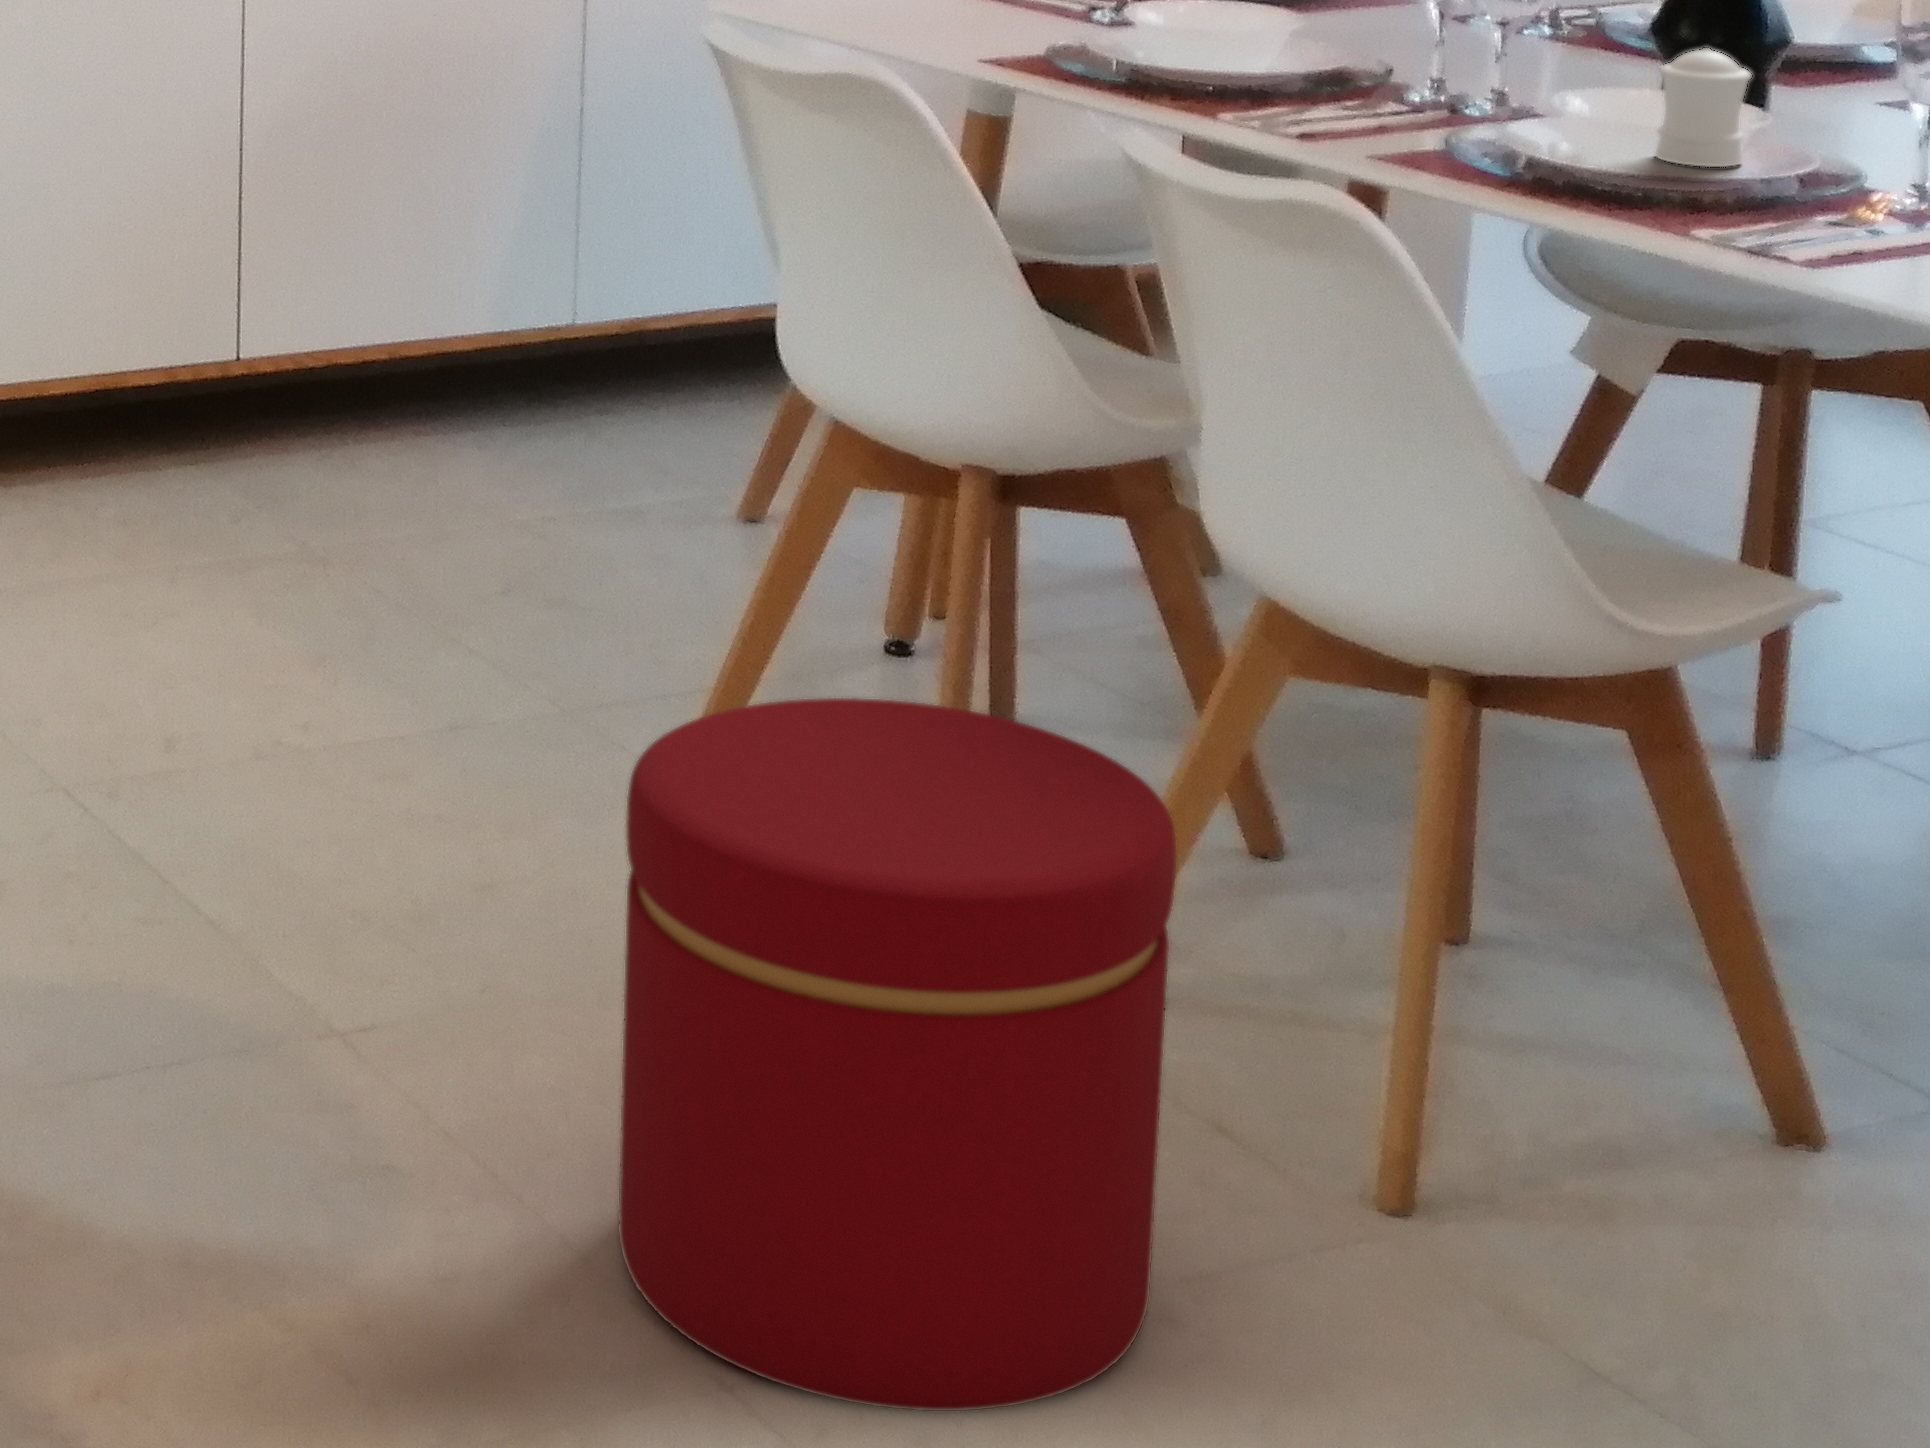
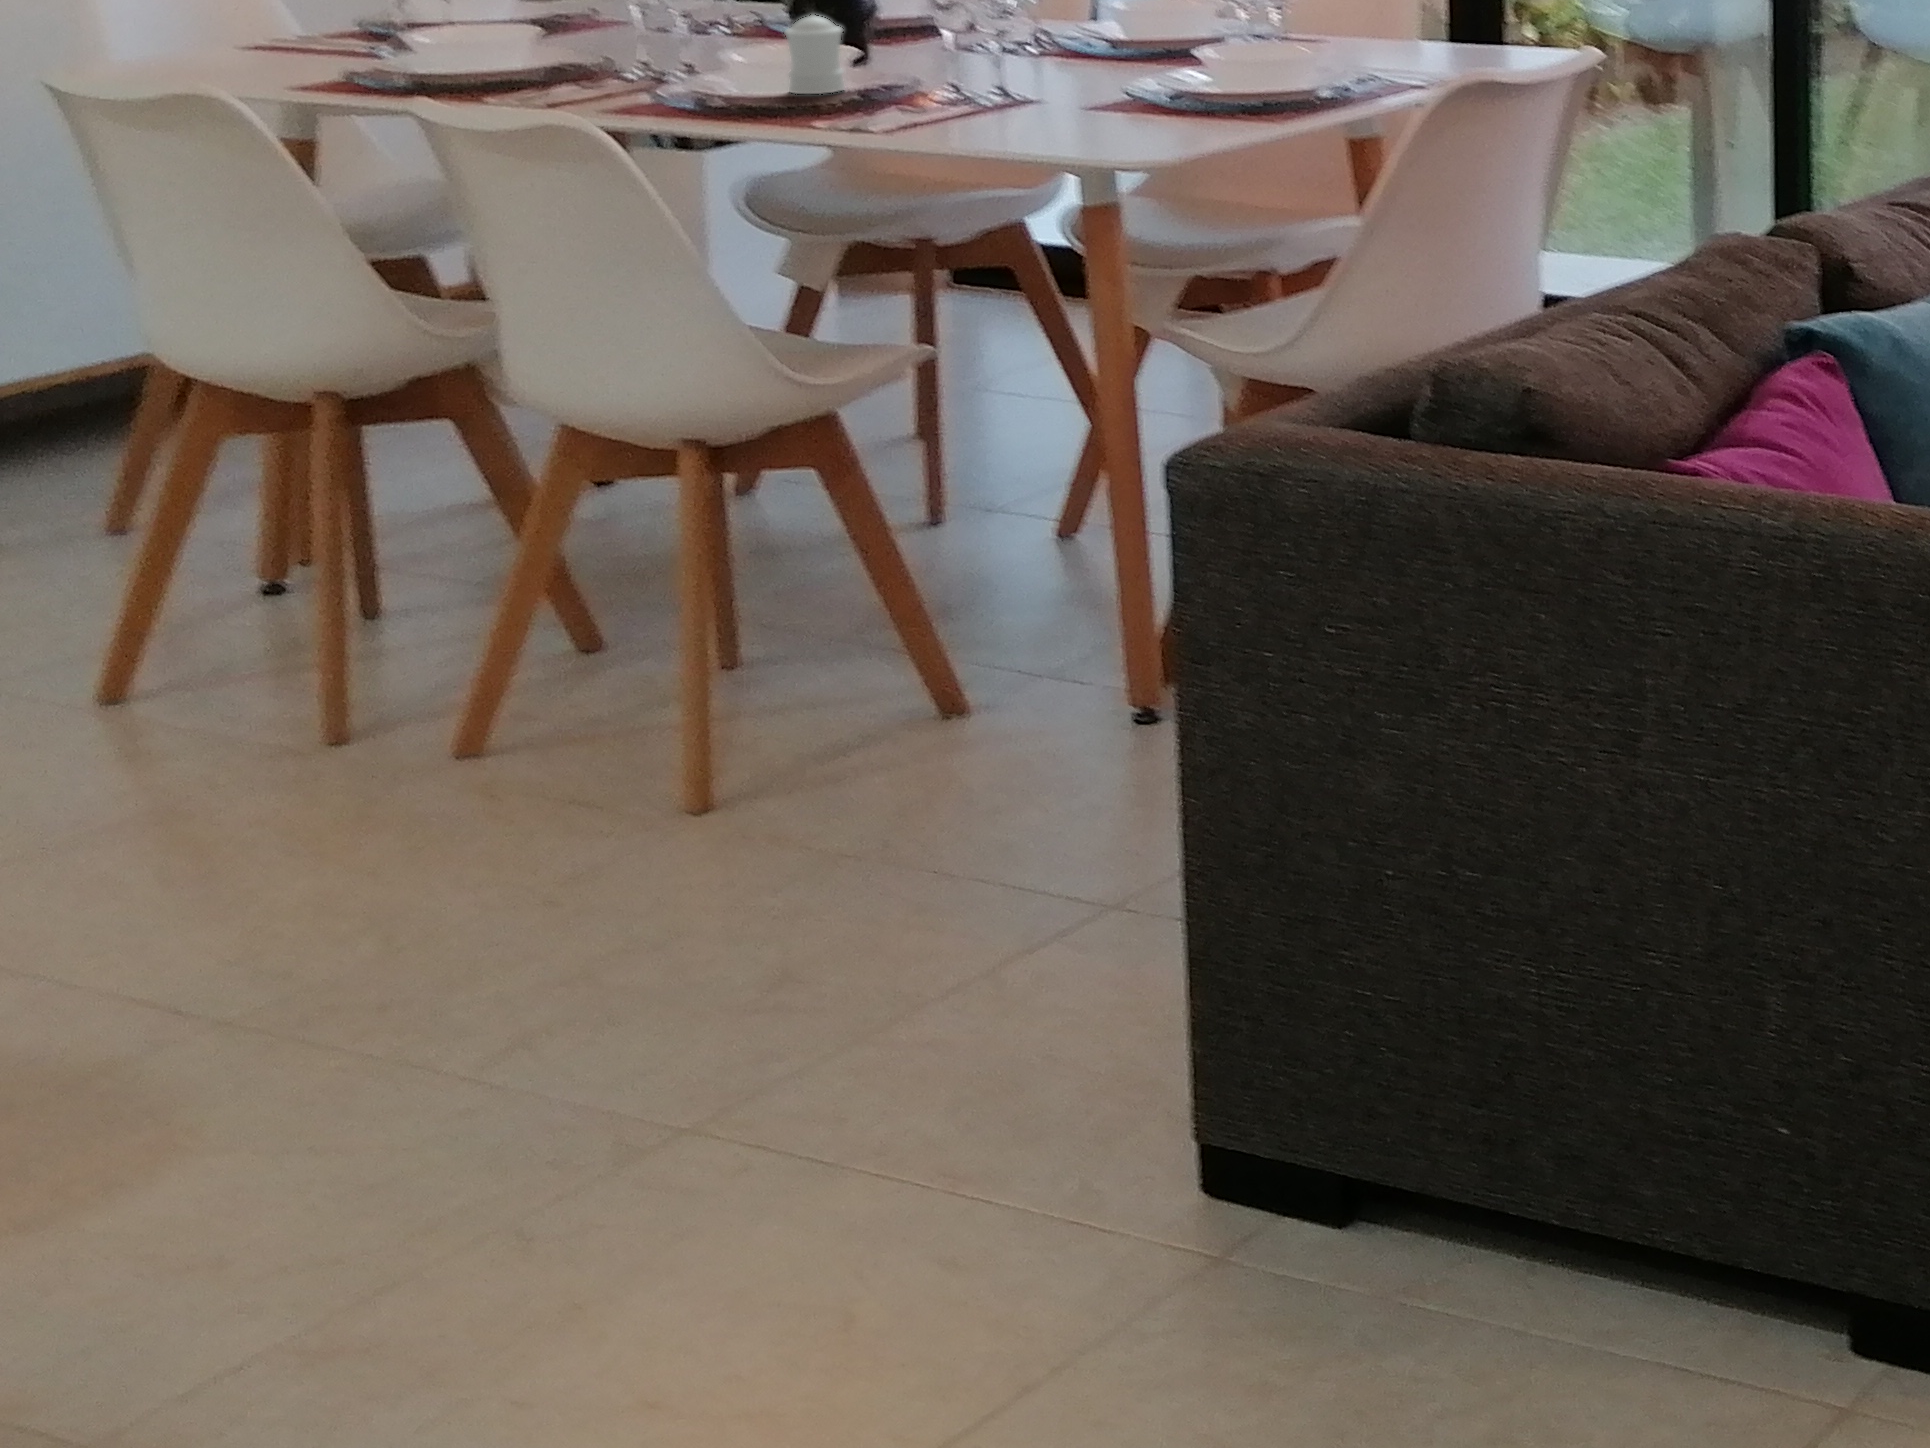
ottoman: present [619,698,1176,1411] -> none [85,530,531,1016]

